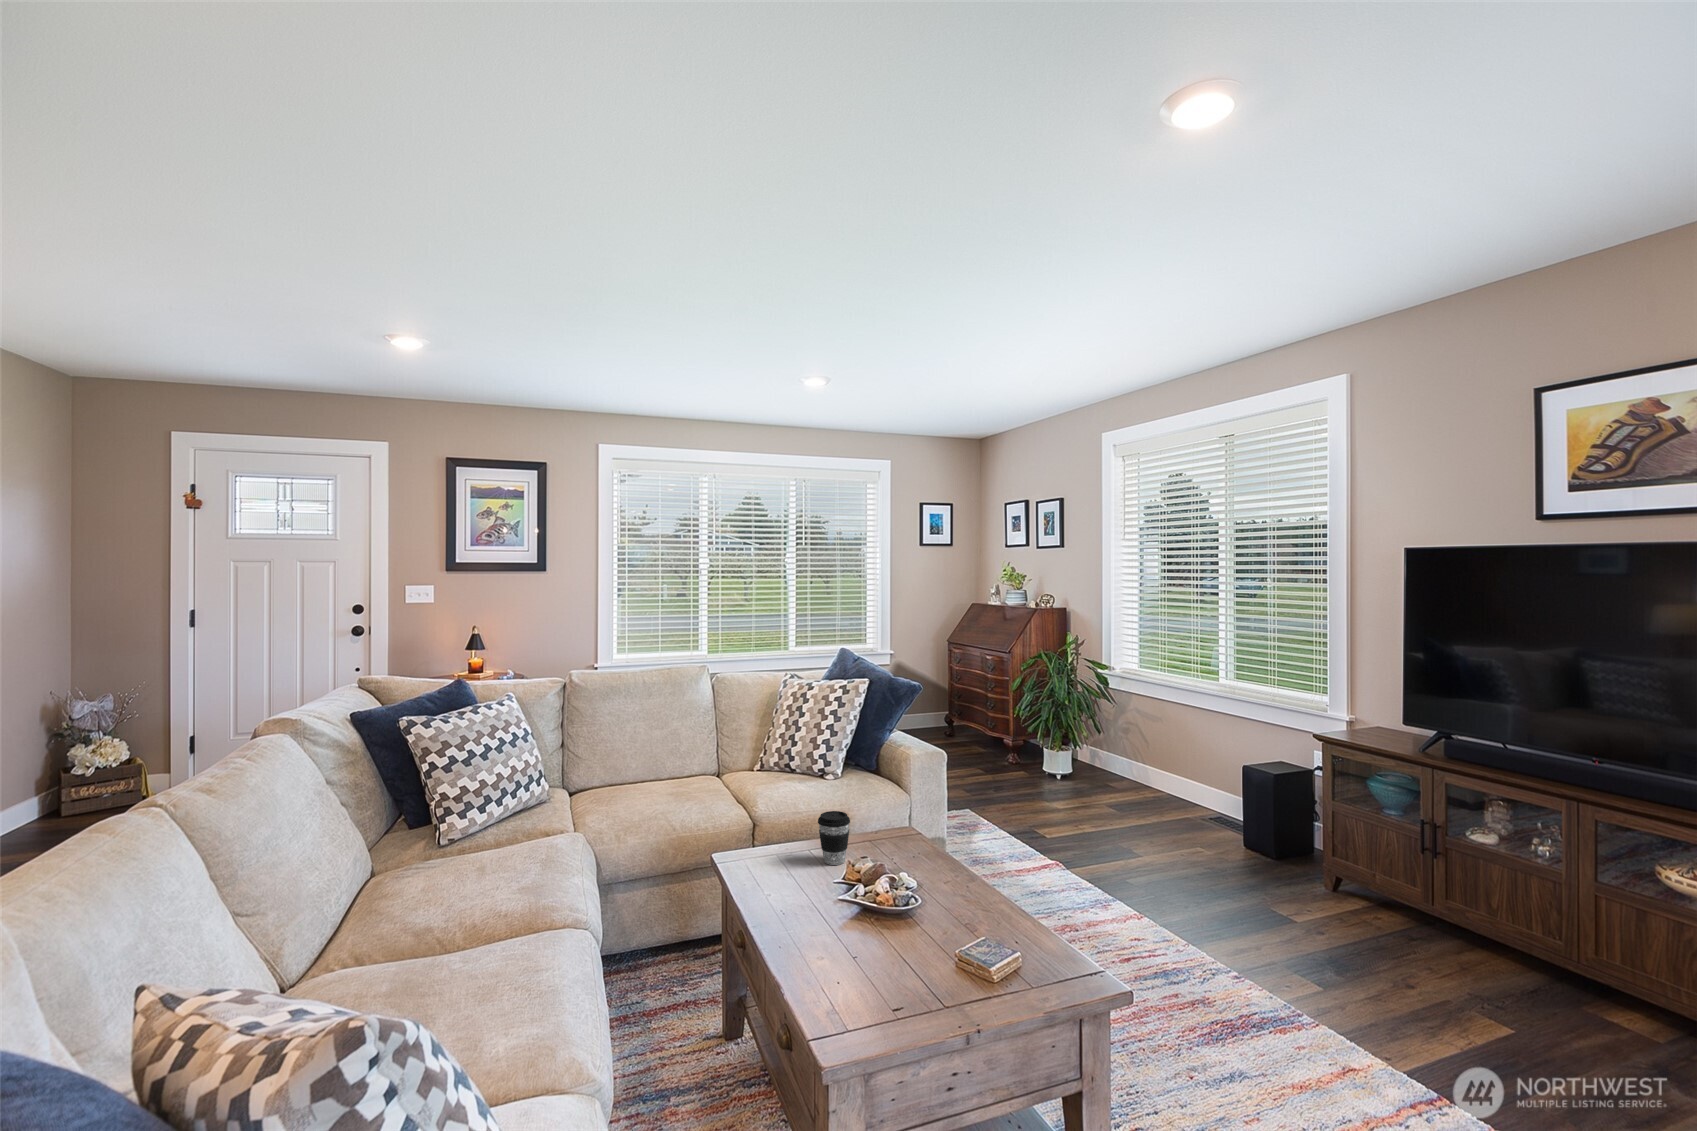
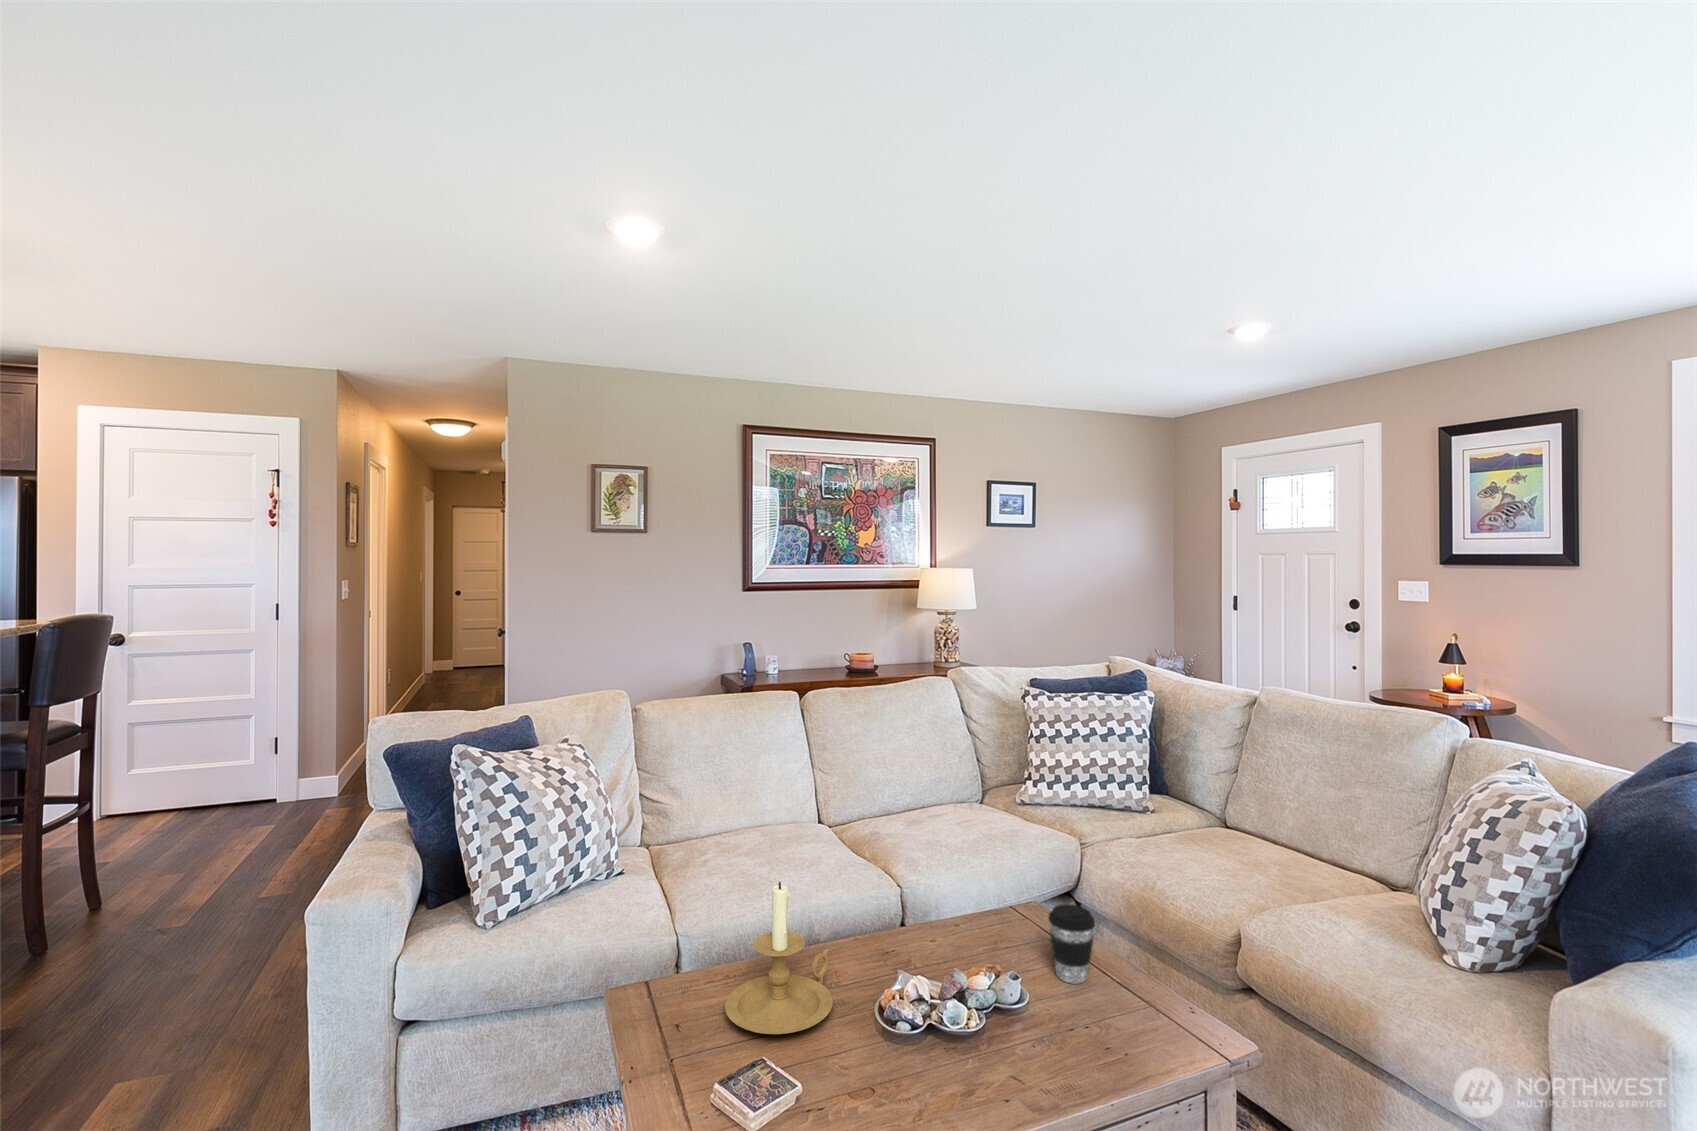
candle holder: none [849,849,949,984] -> present [725,882,833,1034]

